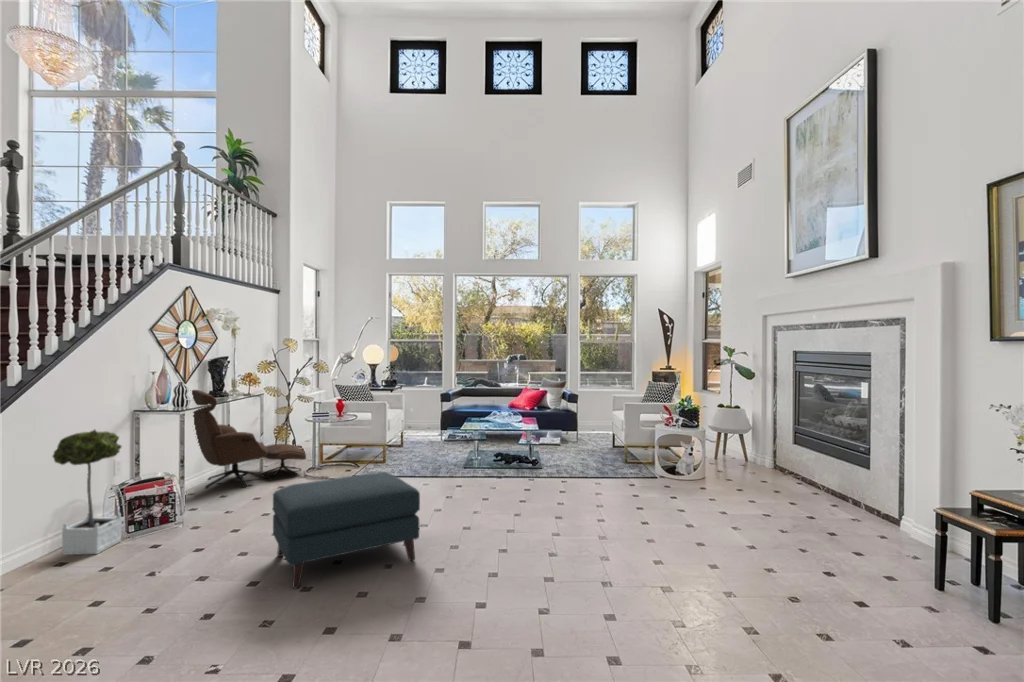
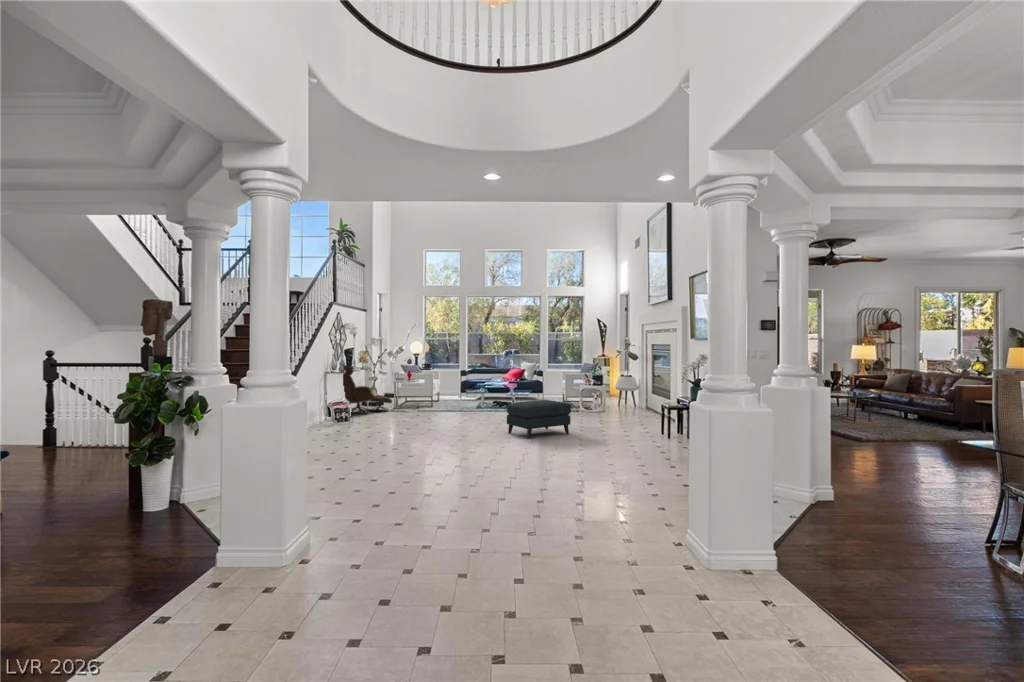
potted tree: present [53,430,122,555] -> none [312,377,335,428]
ottoman: present [273,472,420,589] -> present [507,400,571,439]

